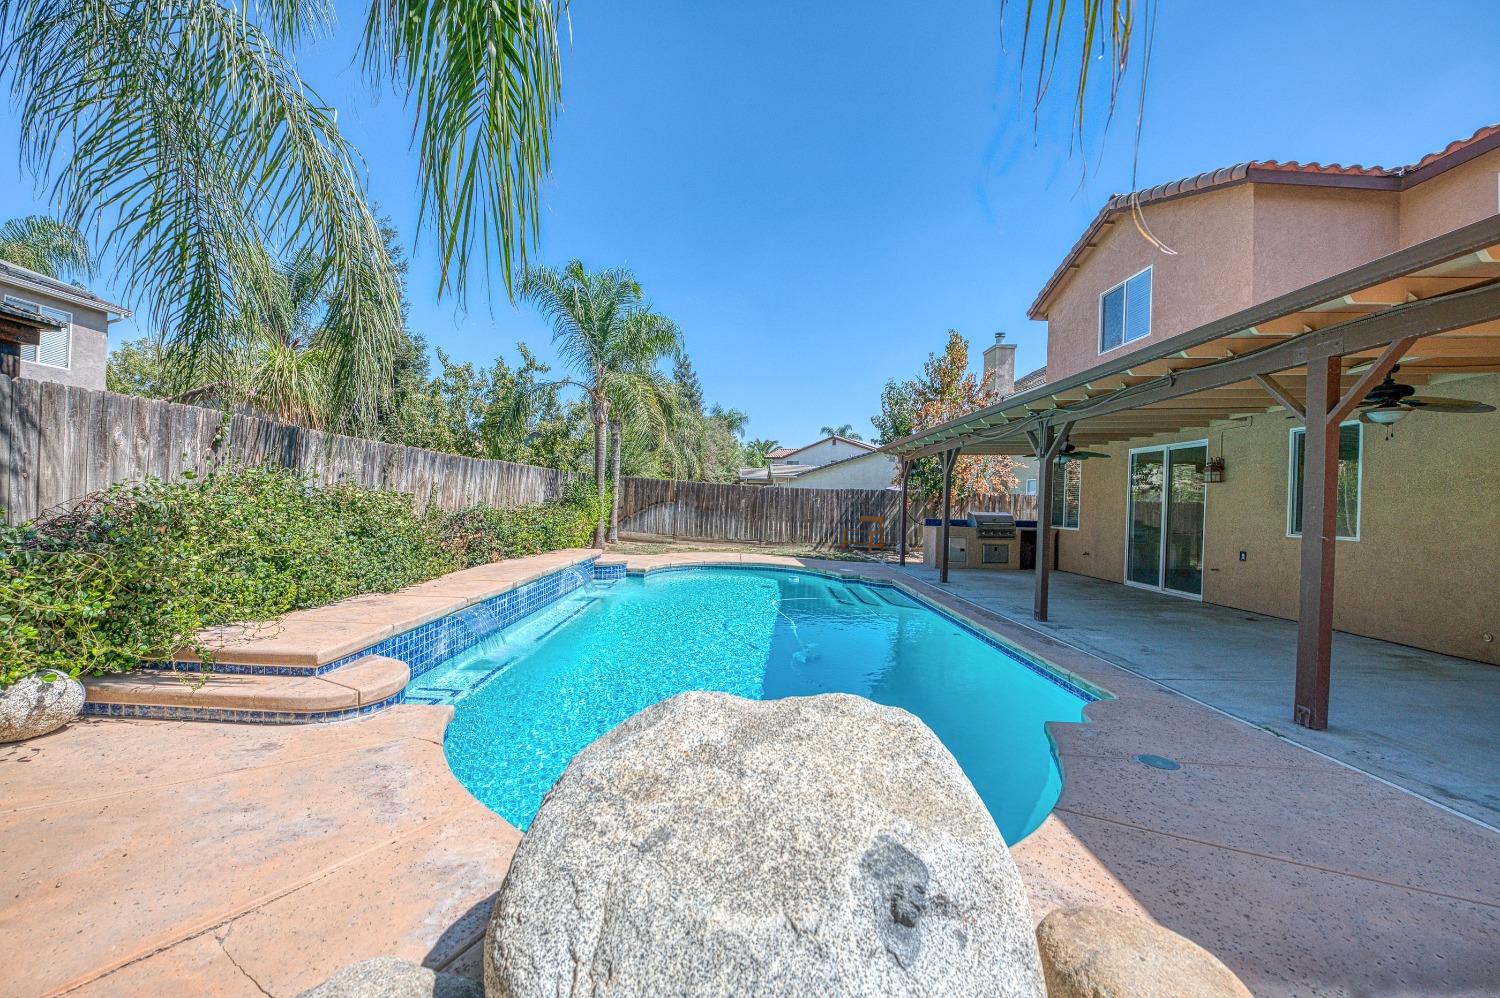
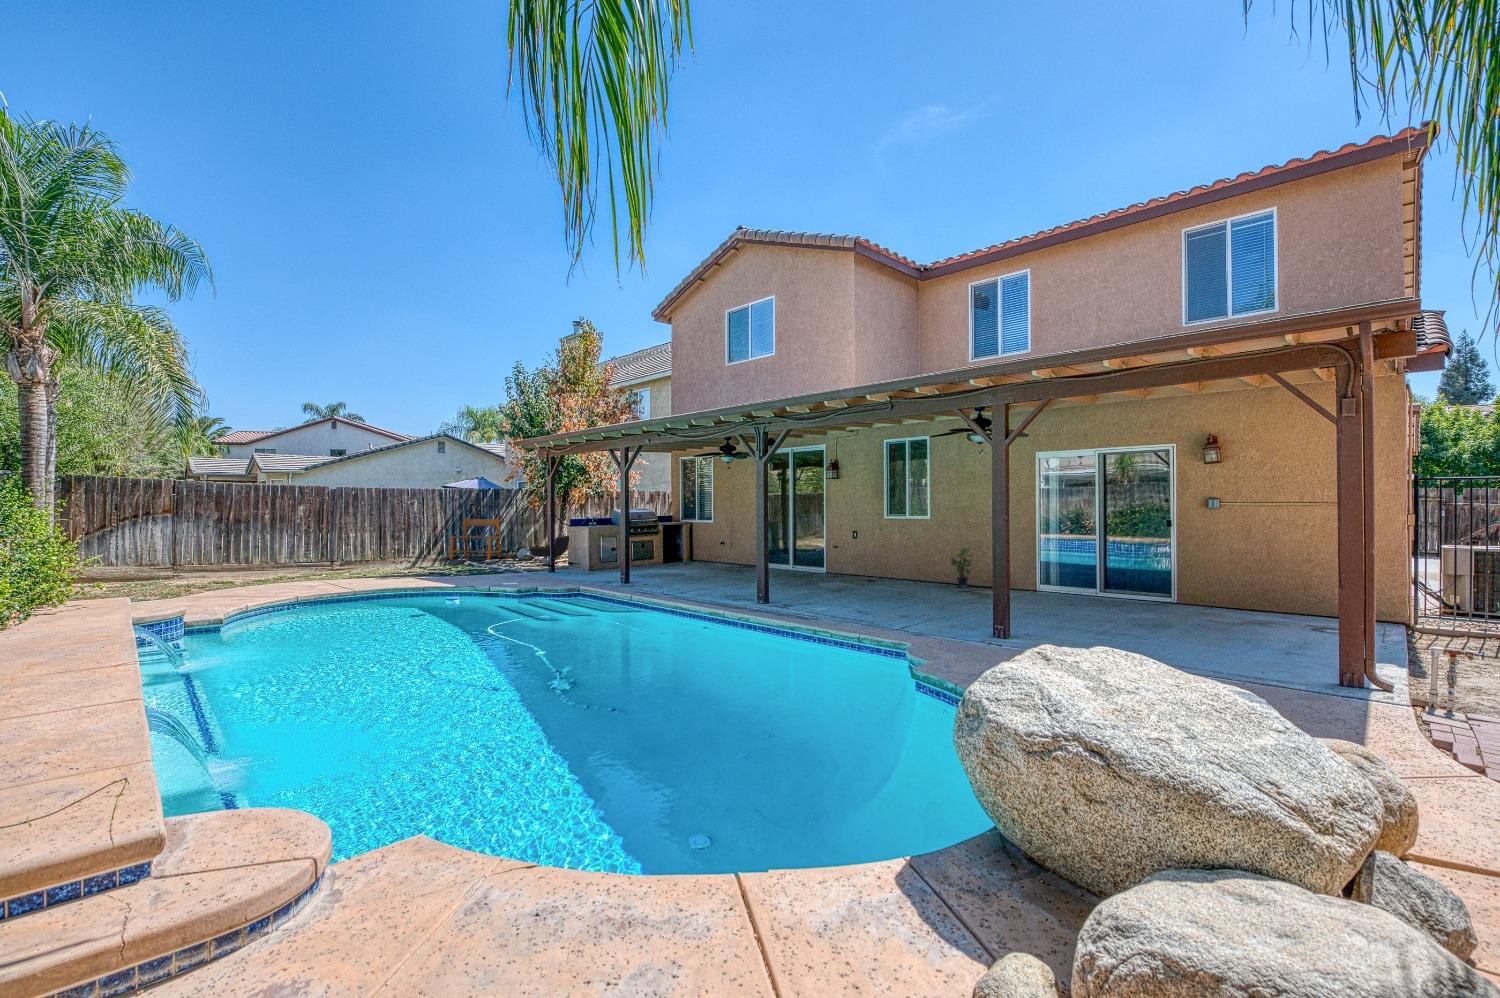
lounge chair: none [888,535,927,562] -> present [529,536,569,567]
potted plant: none [1362,589,1412,651] -> present [951,548,972,588]

